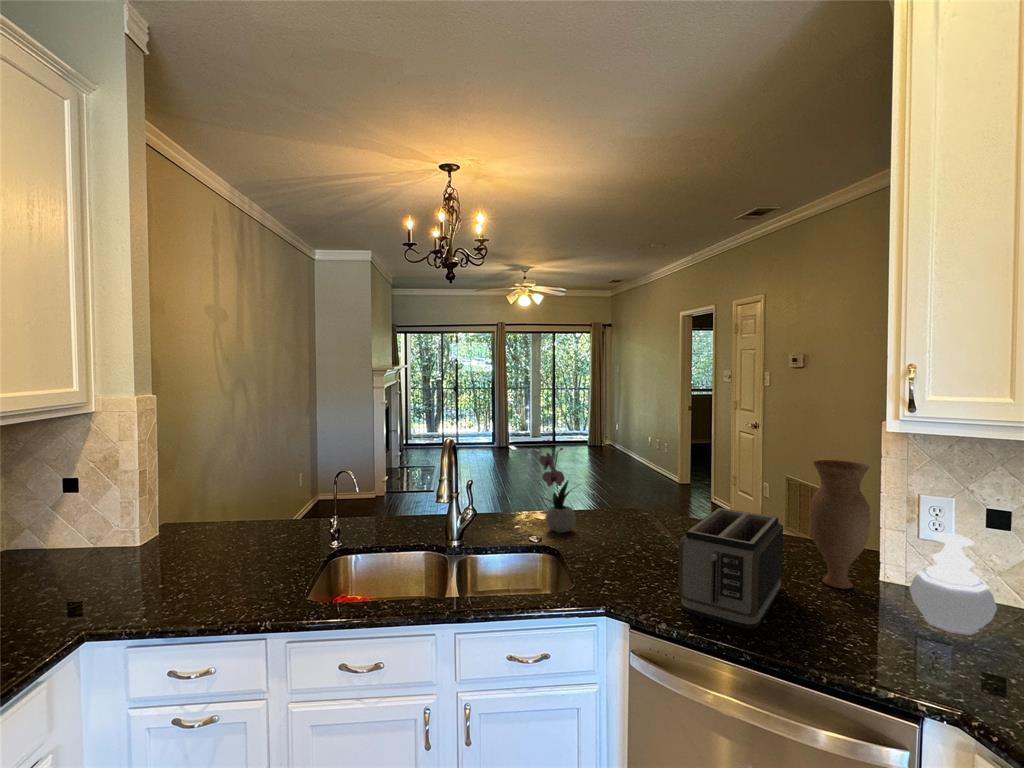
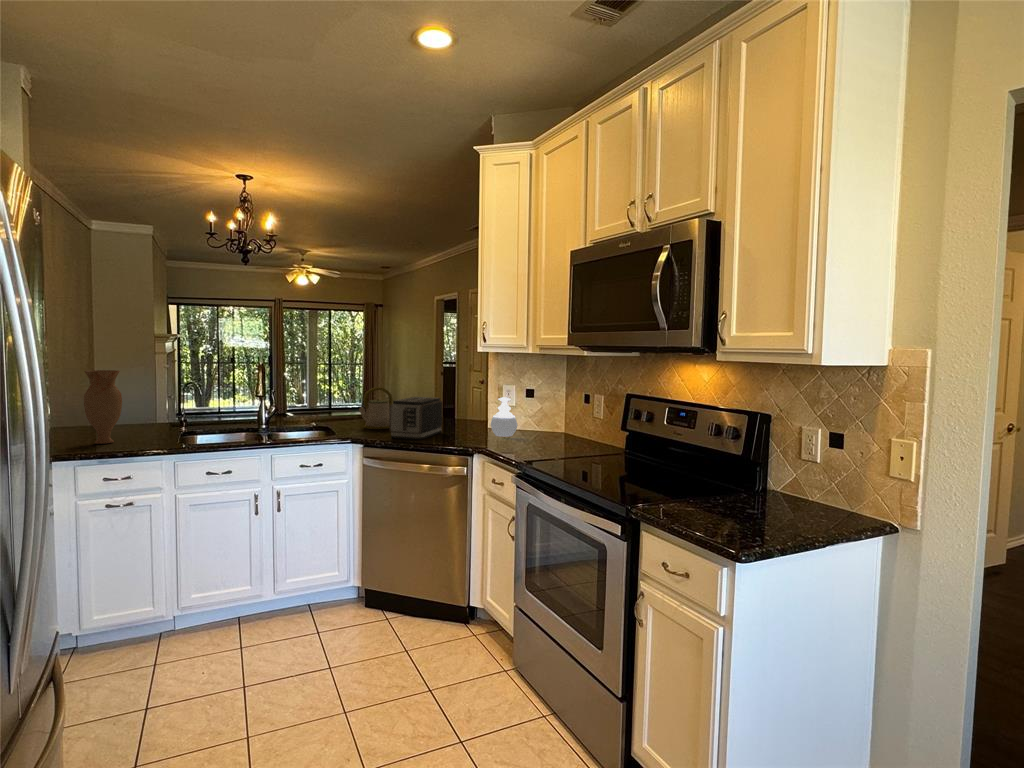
flower arrangement: present [539,440,577,533] -> none [319,370,345,425]
vase: present [810,460,870,589] -> present [84,370,122,444]
kettle: none [606,477,667,559] -> present [359,387,392,429]

